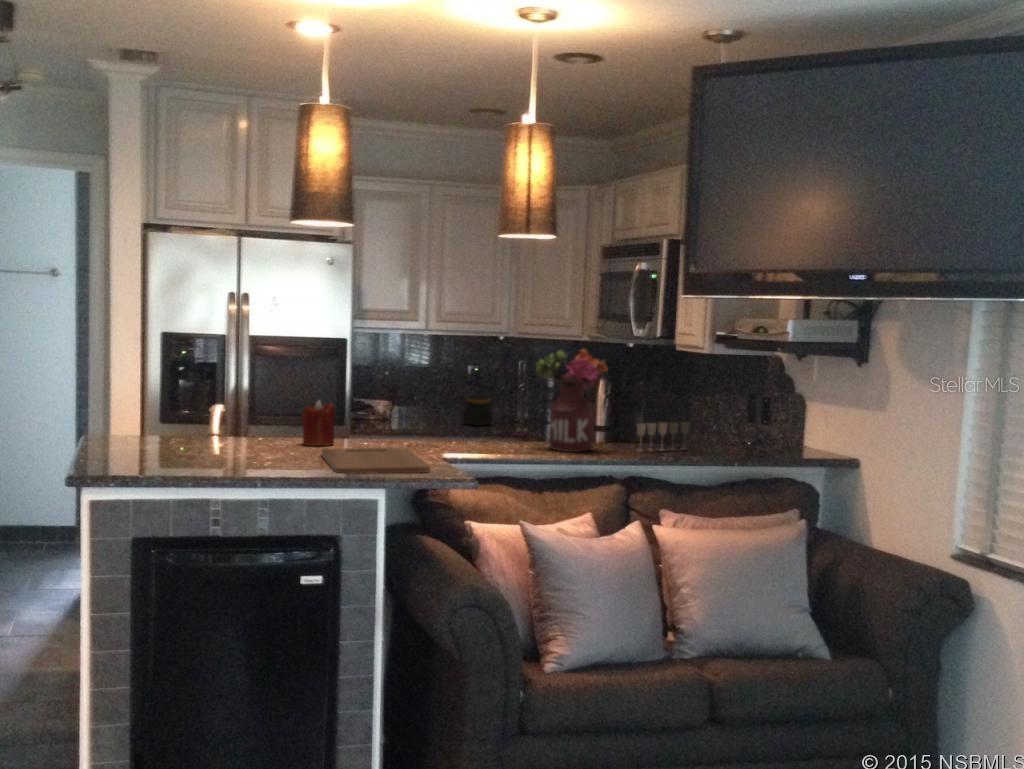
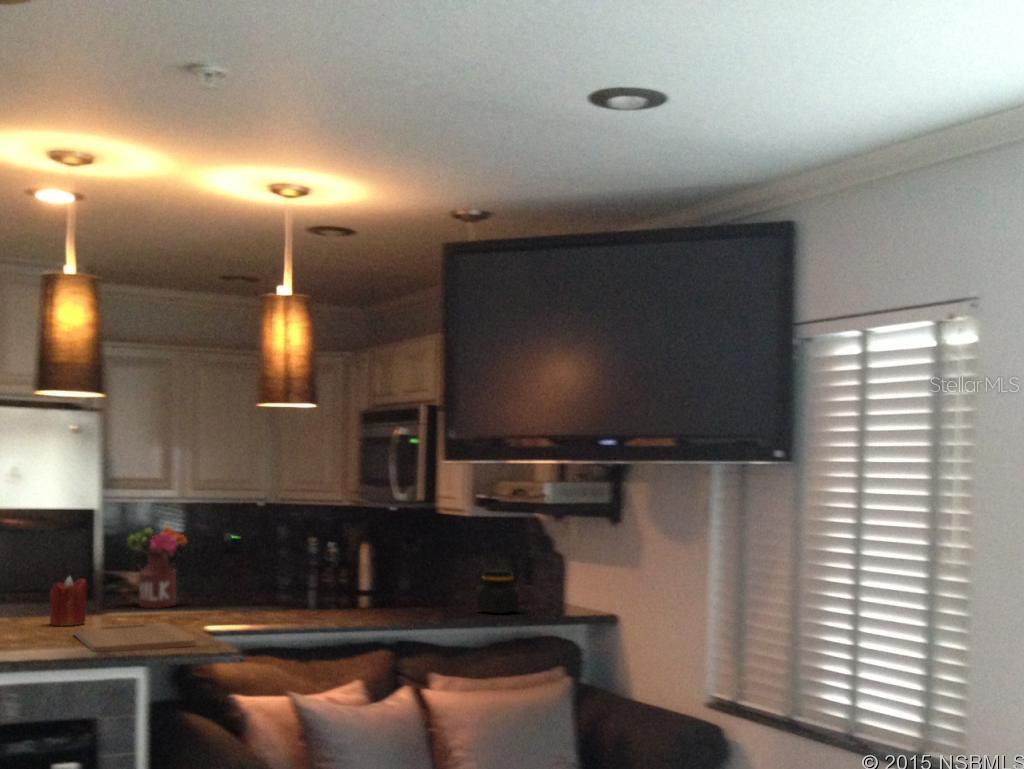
flower arrangement: present [536,349,608,452] -> present [128,526,187,608]
jar: present [462,395,493,426] -> present [476,569,519,613]
wine glass: present [637,422,690,452] -> none [403,583,456,615]

